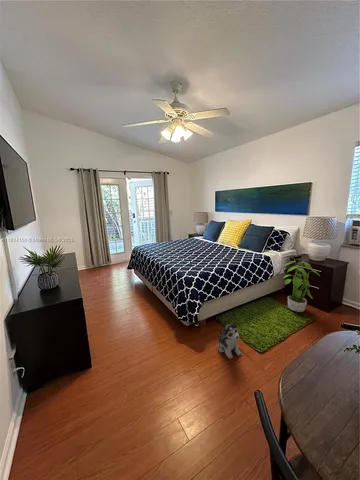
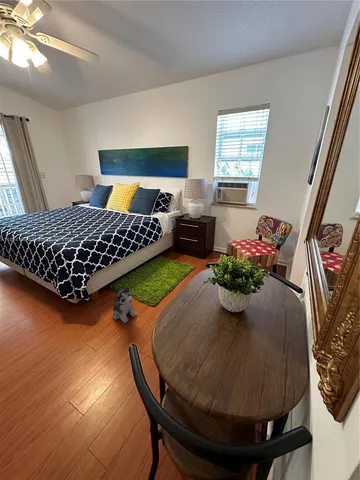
potted plant: present [283,261,320,312] -> none [169,218,198,264]

